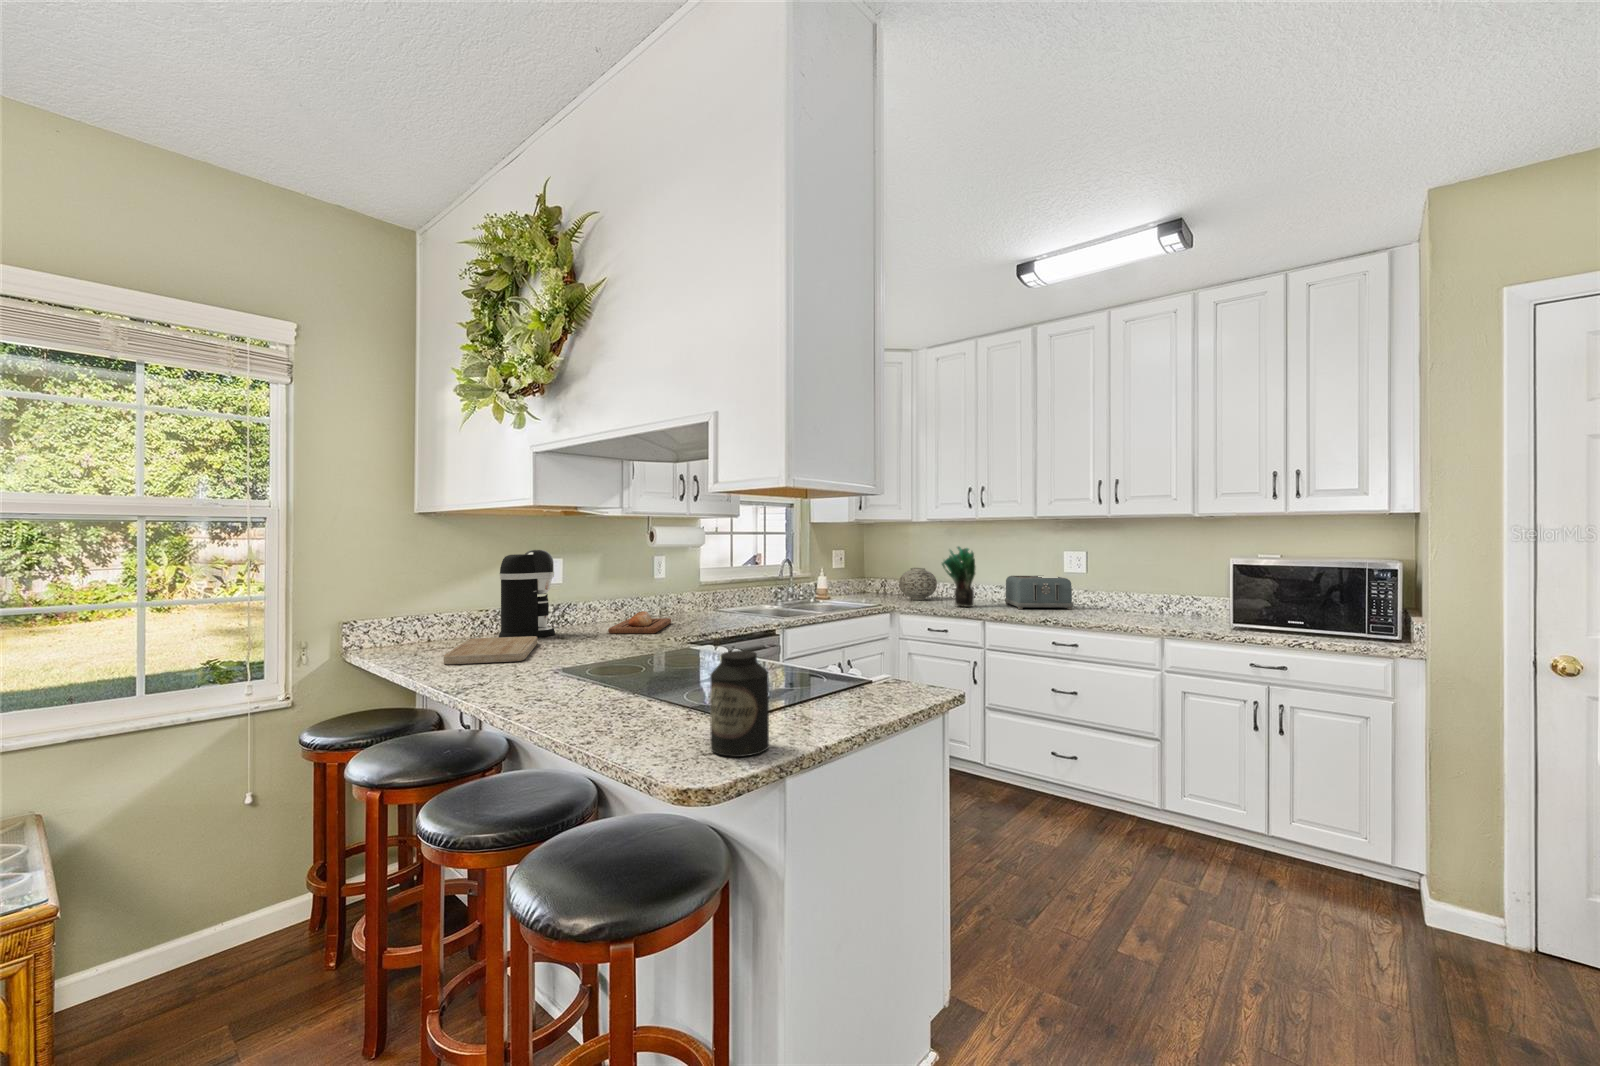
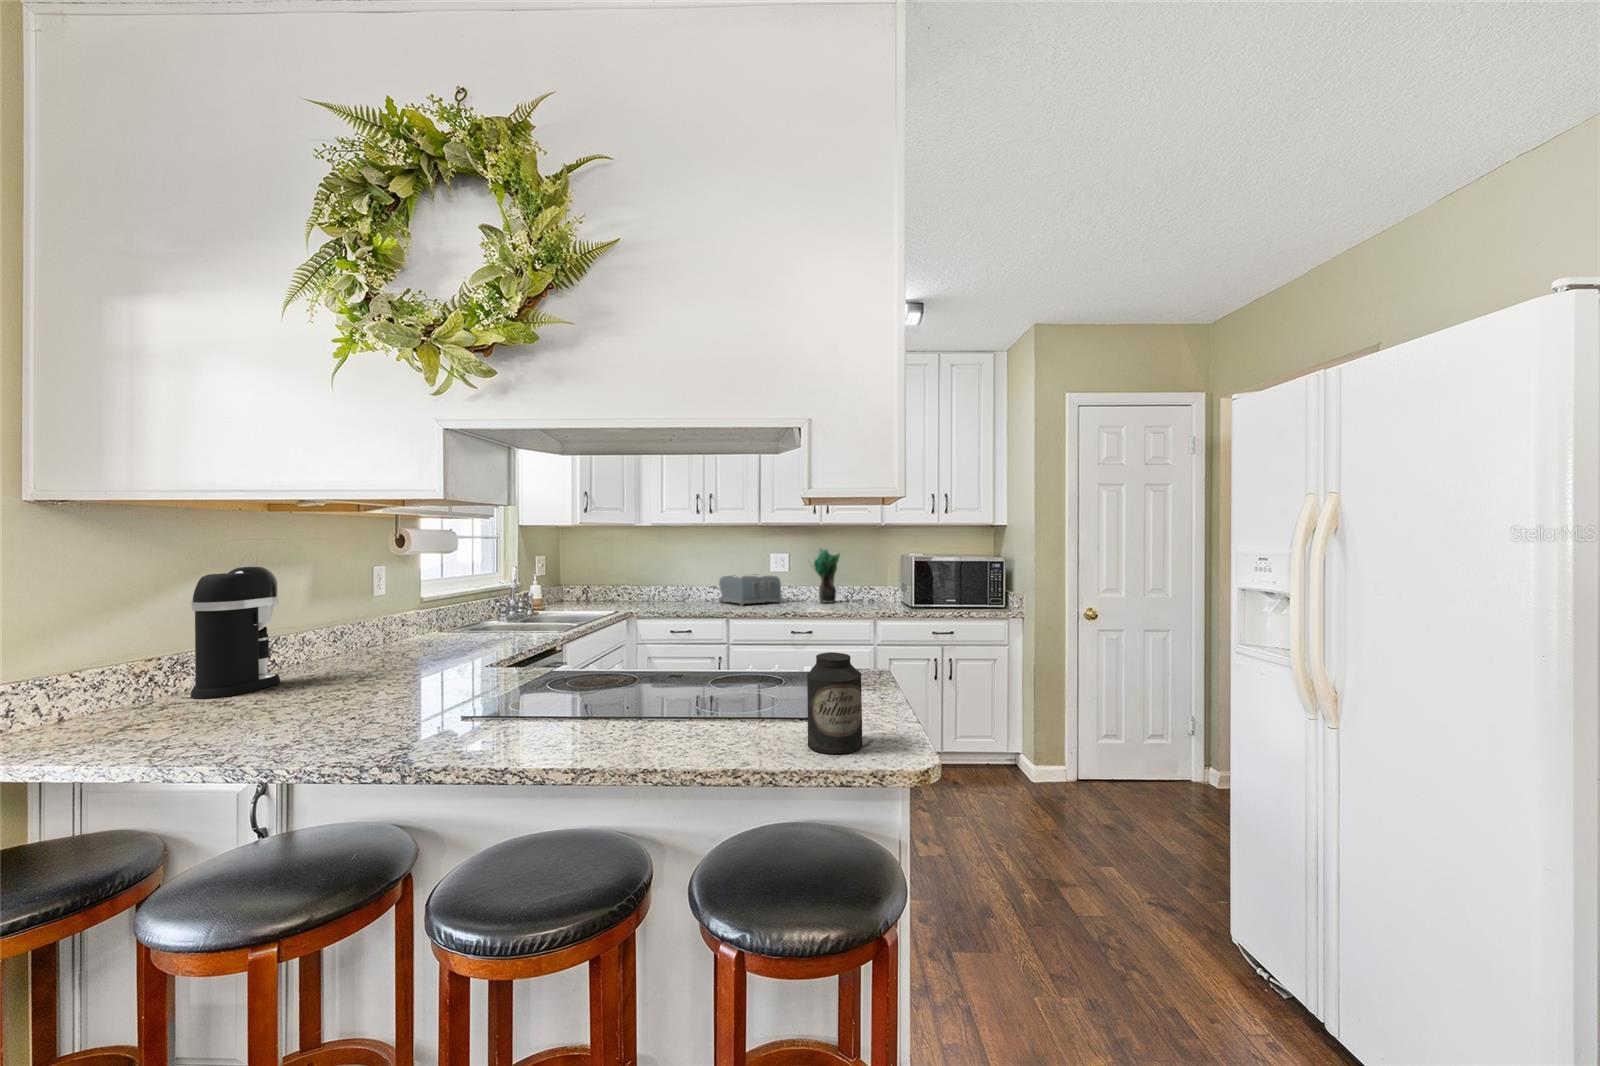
potted plant: present [942,547,975,607] -> present [814,549,840,603]
vase: present [899,568,937,600] -> none [612,572,651,604]
bread loaf: present [608,611,671,633] -> none [356,639,433,671]
cutting board: present [444,636,538,664] -> none [171,686,337,740]

